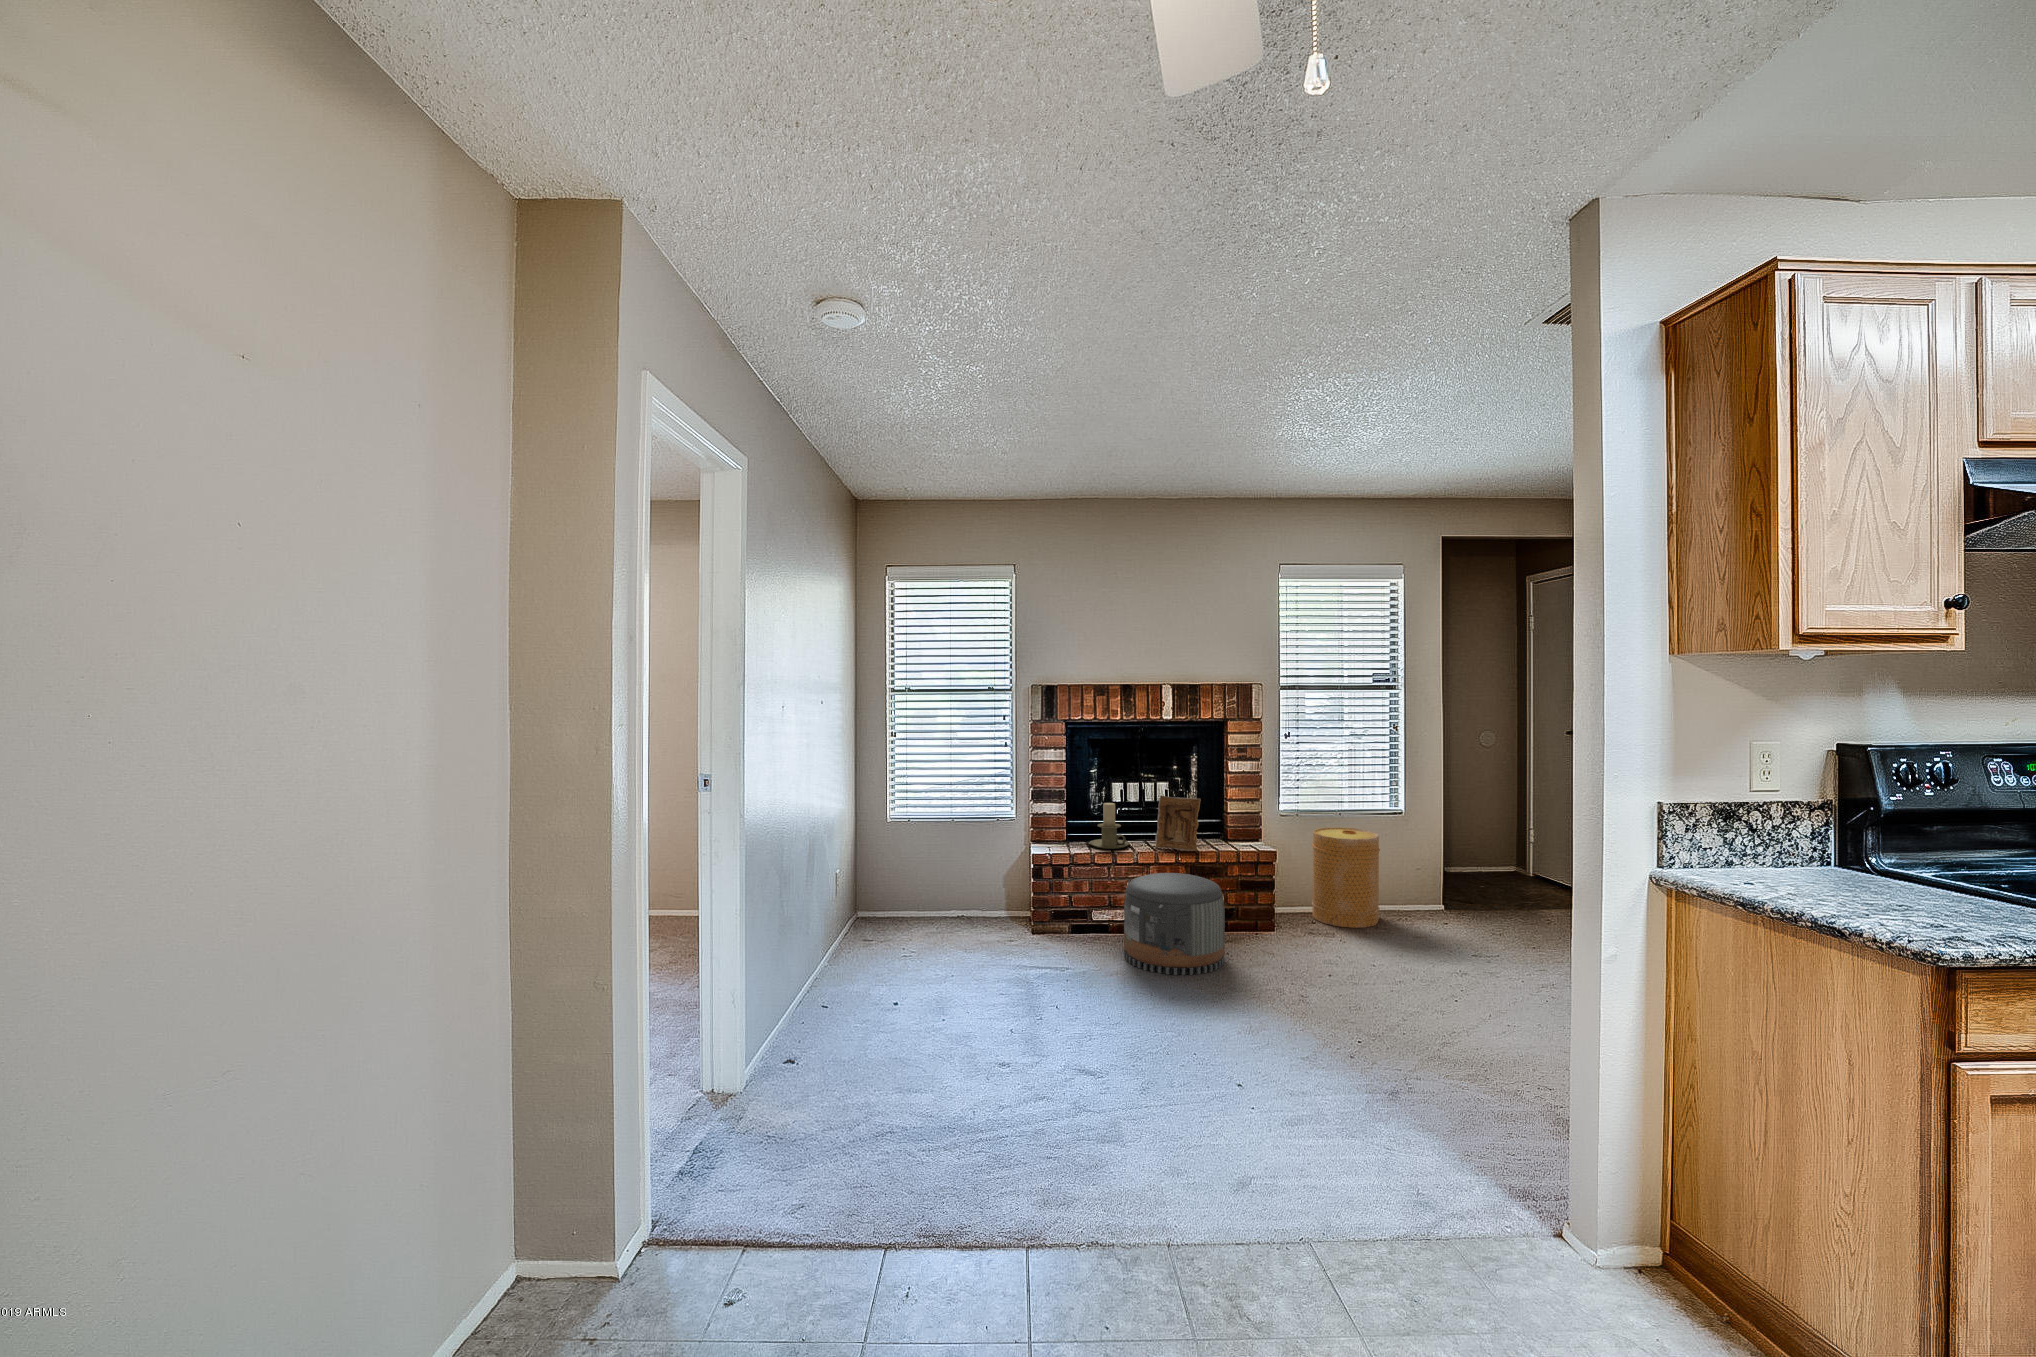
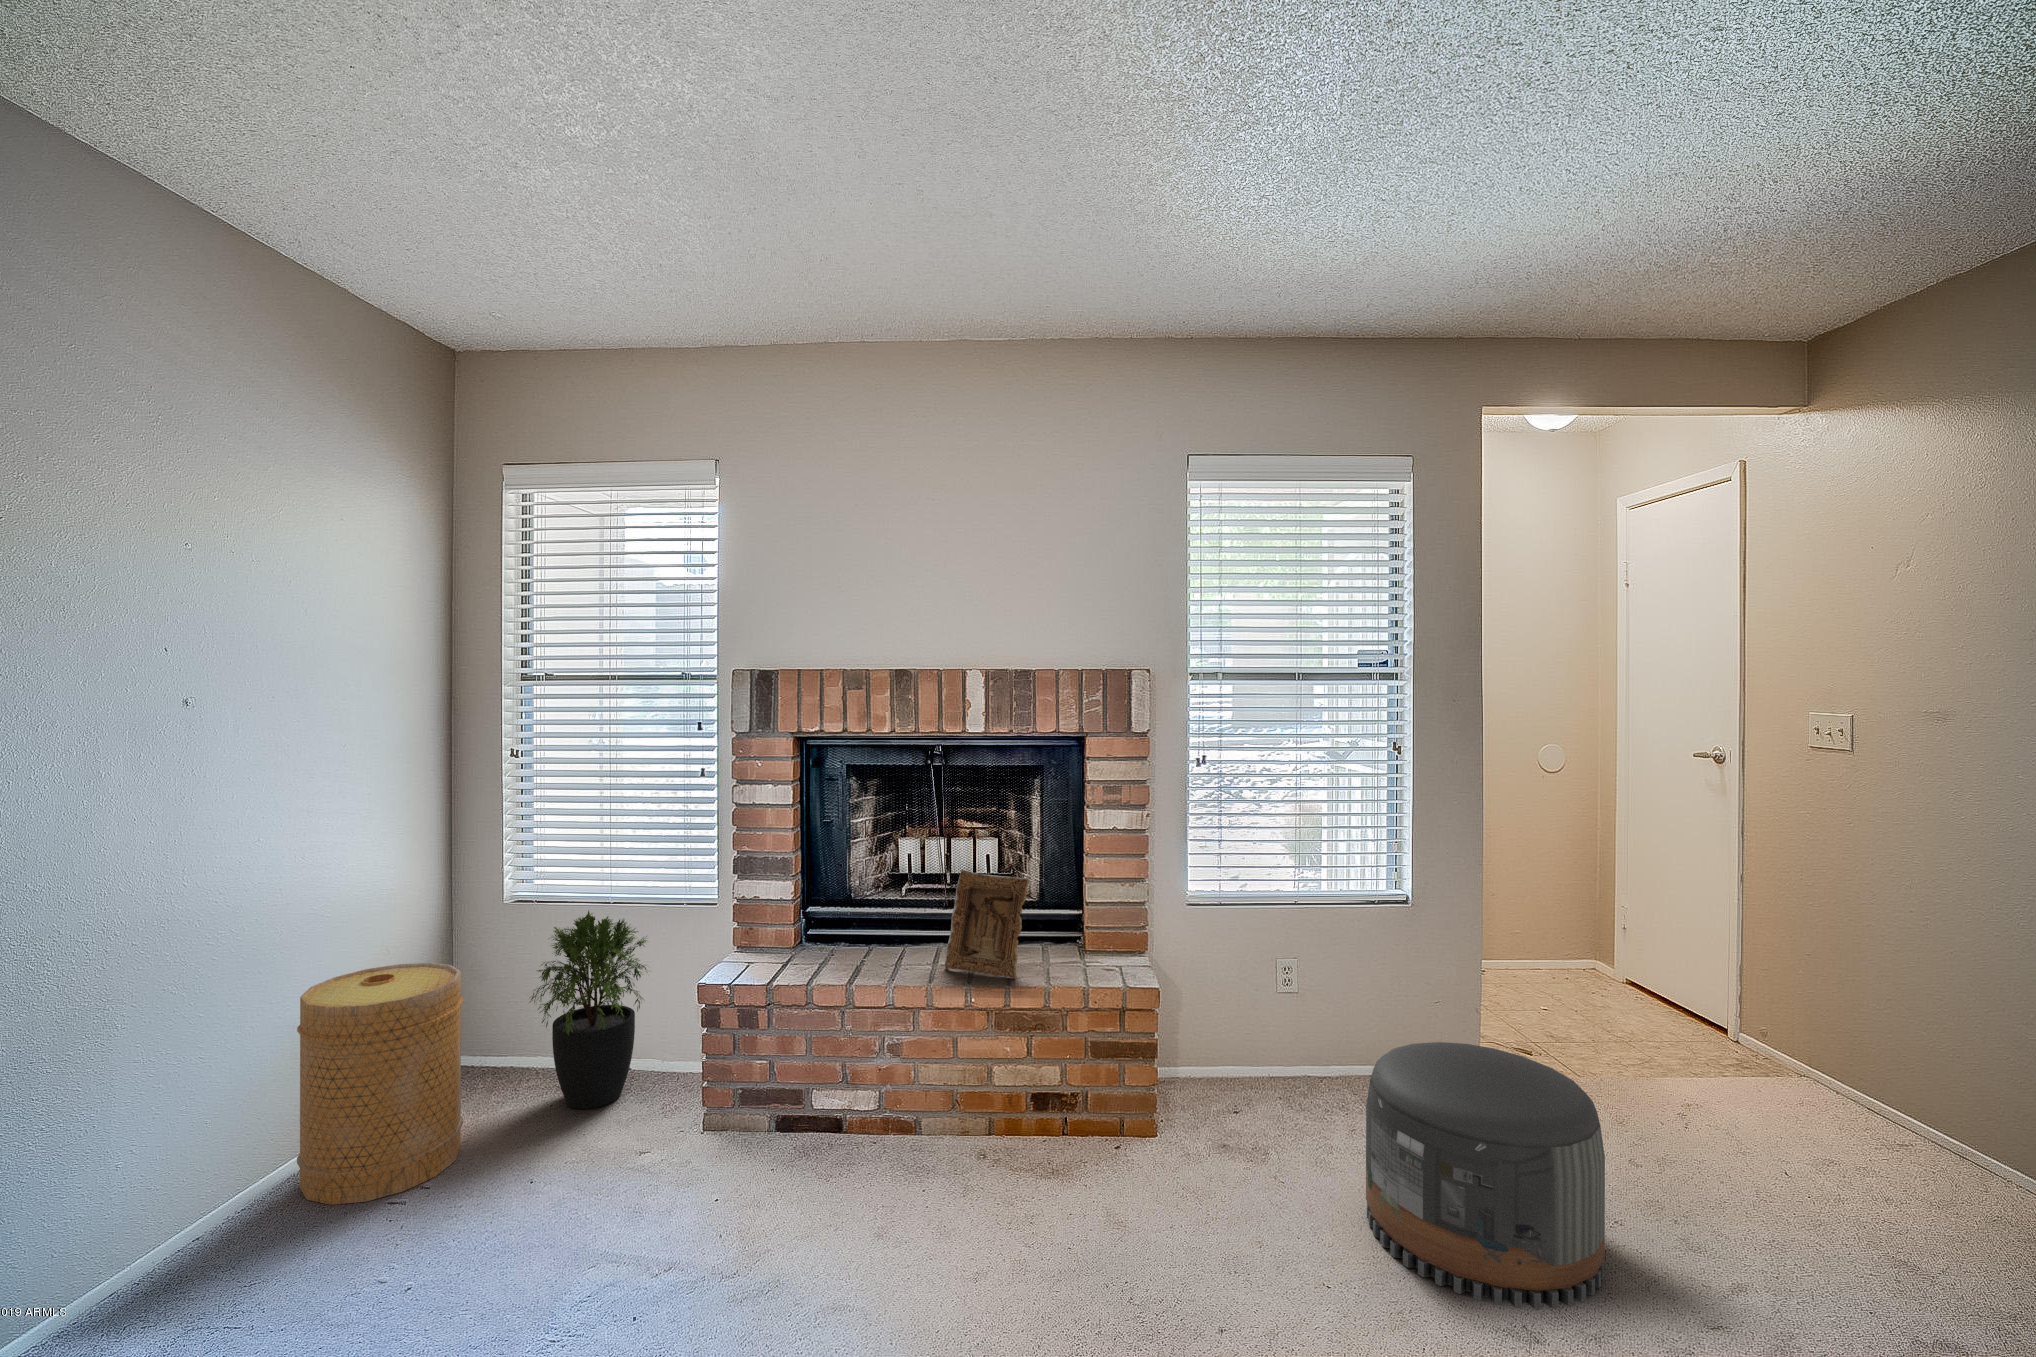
candle holder: present [1089,803,1129,849] -> none [825,883,901,972]
potted plant: none [931,818,990,924] -> present [529,911,648,1109]
basket: present [1312,827,1380,928] -> present [297,963,463,1205]
pouf: present [1124,873,1225,975] -> present [1366,1042,1605,1309]

